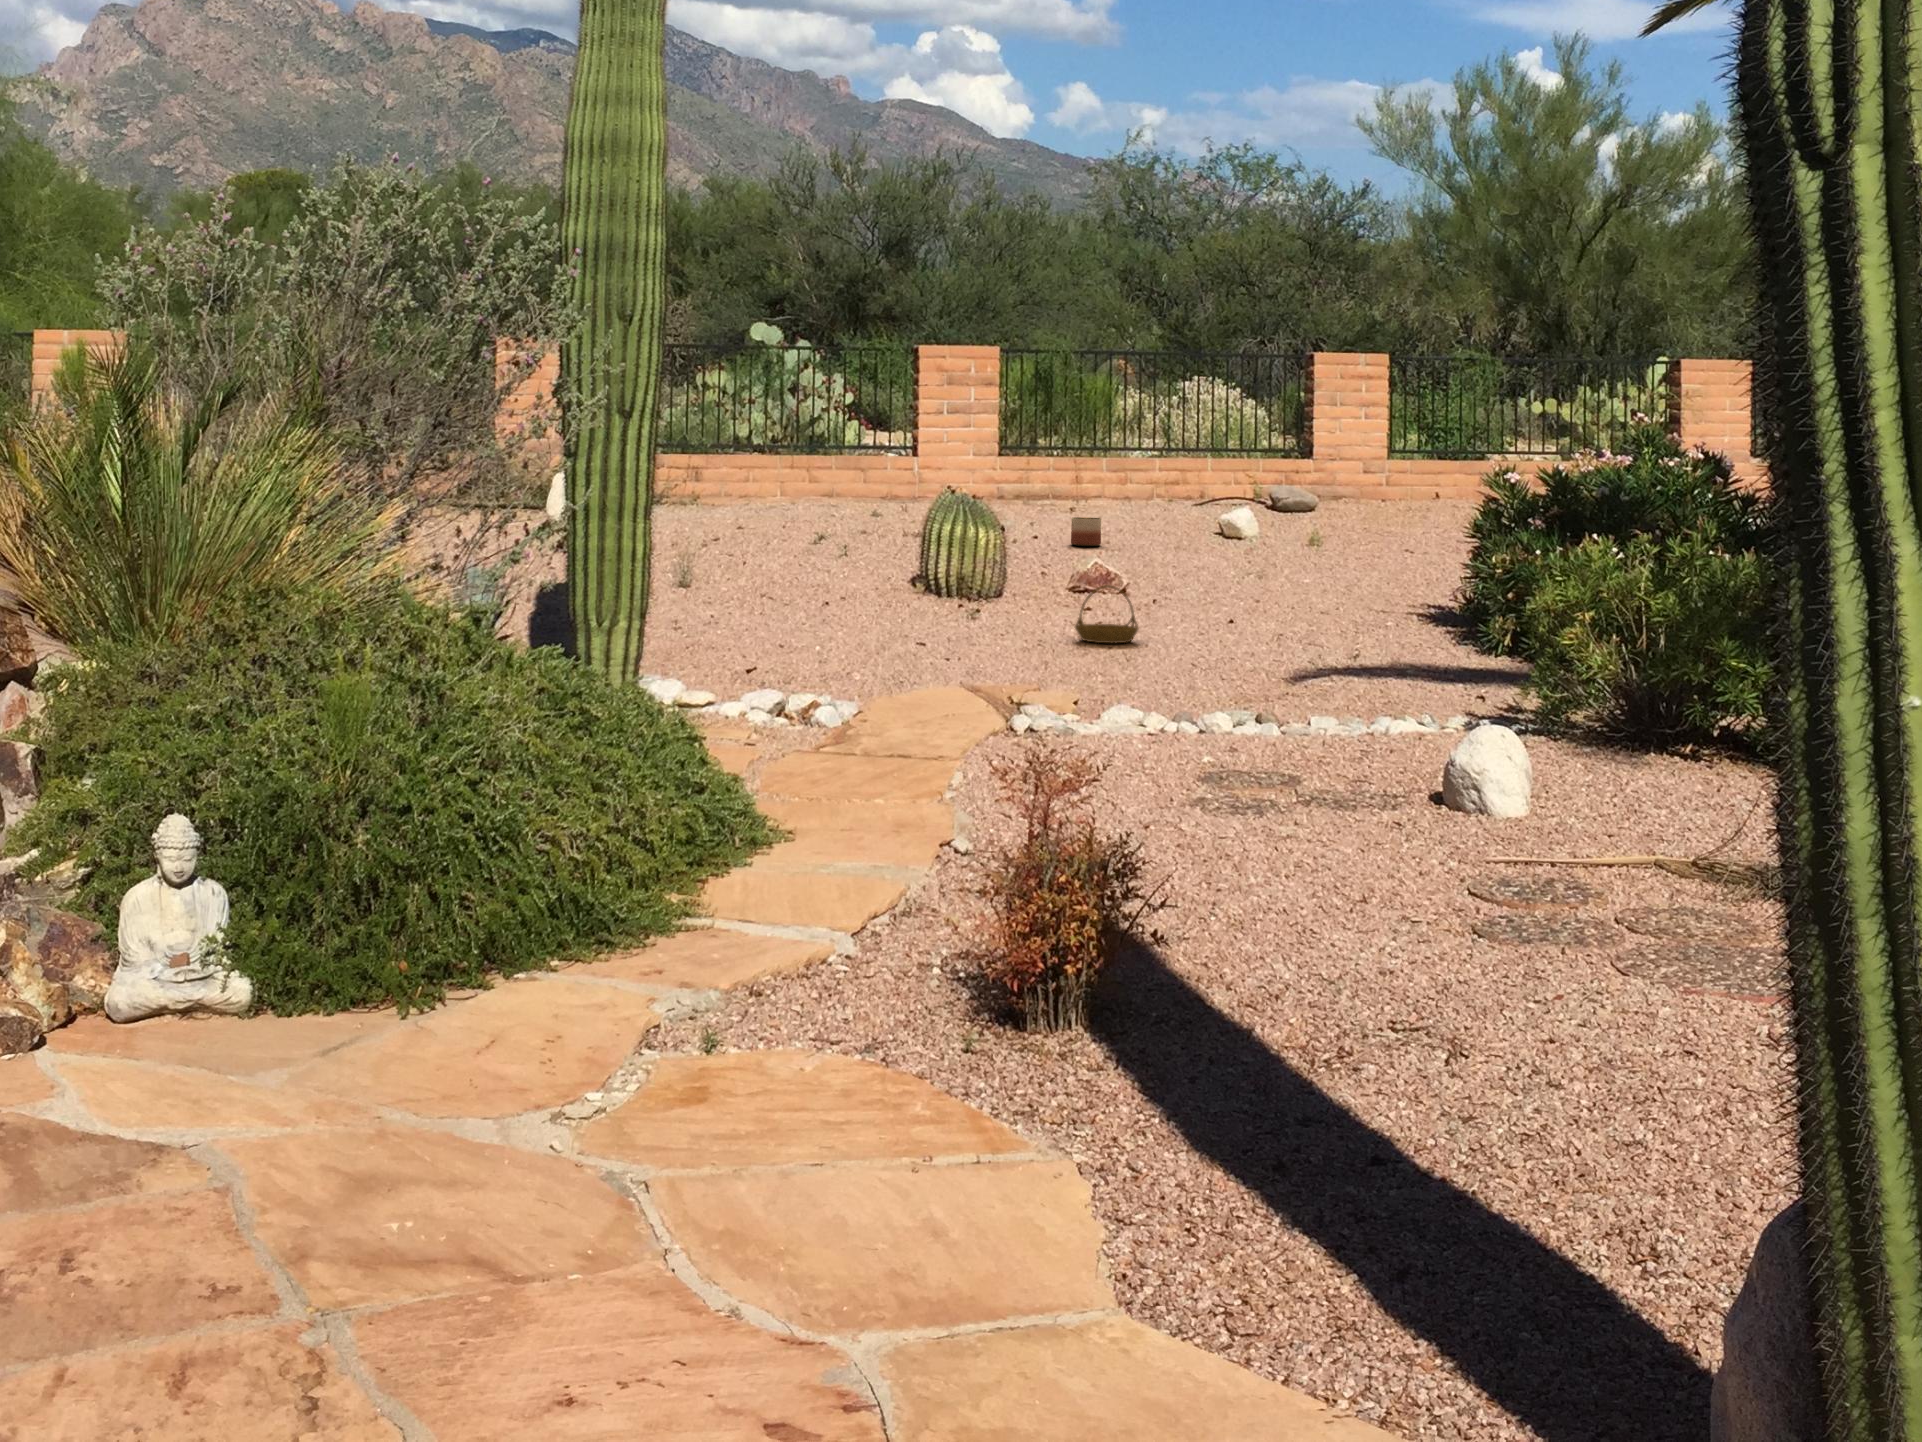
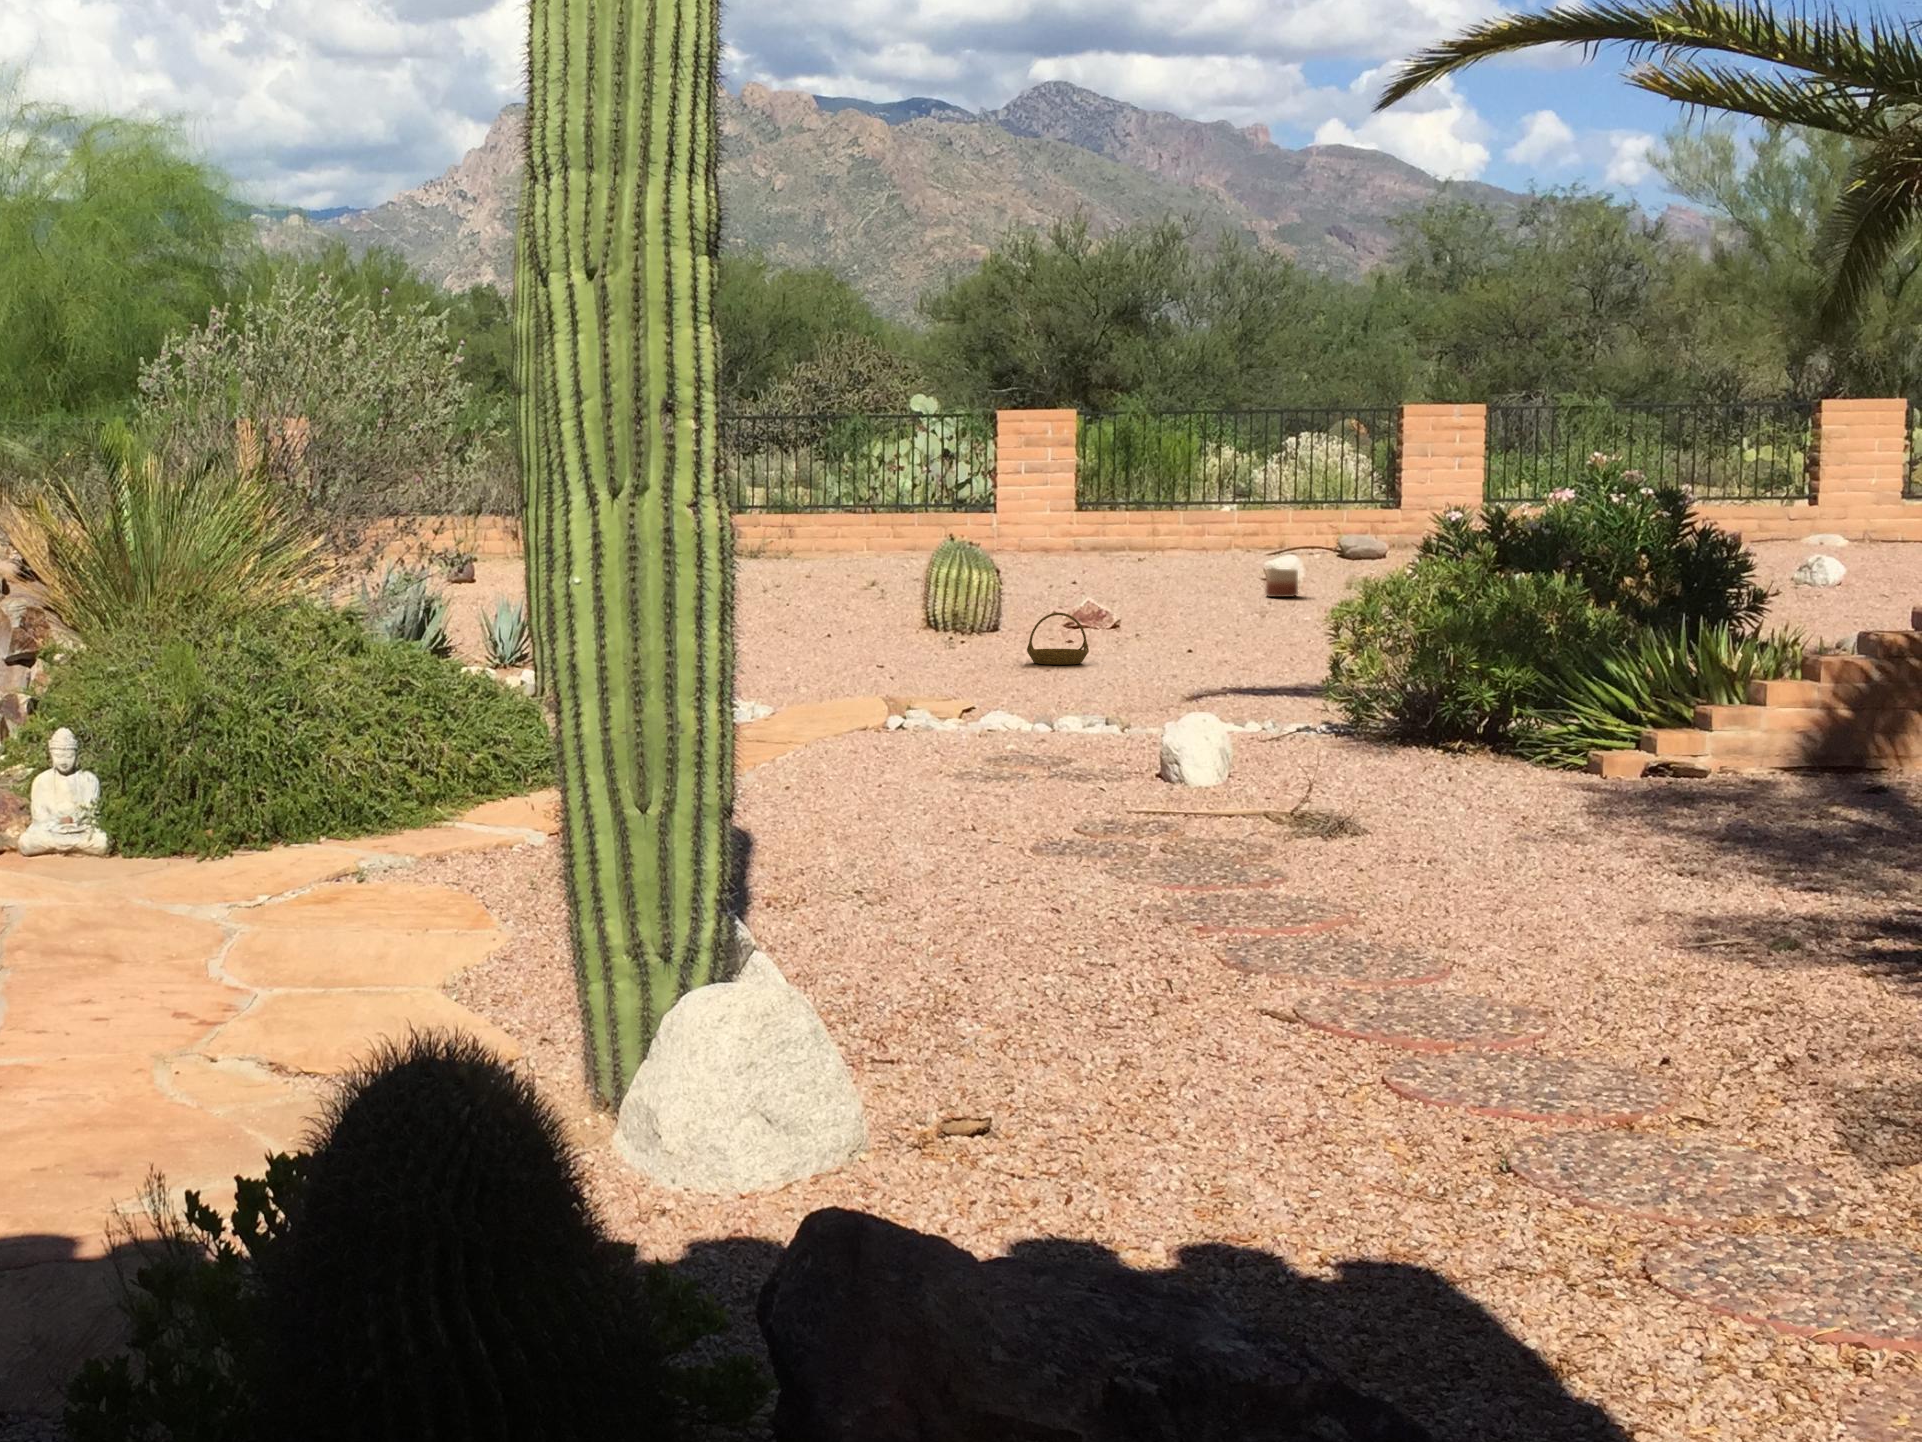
planter: present [1071,517,1101,546] -> present [1266,569,1298,597]

